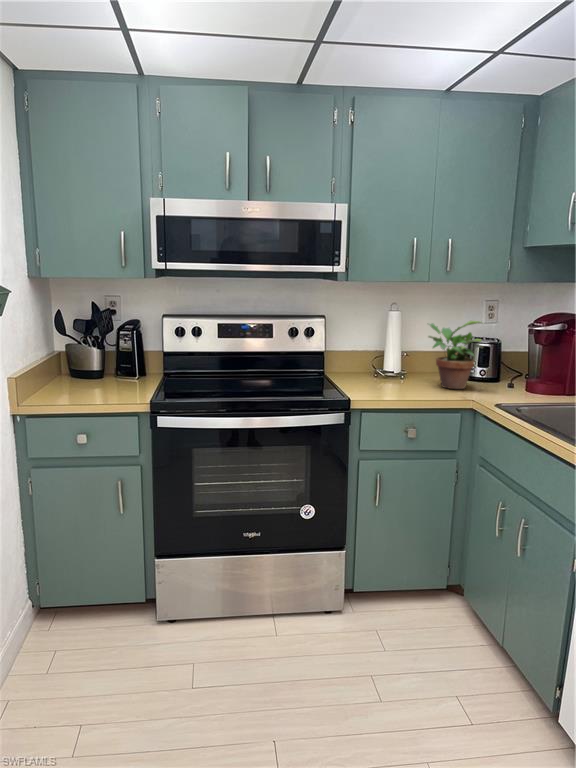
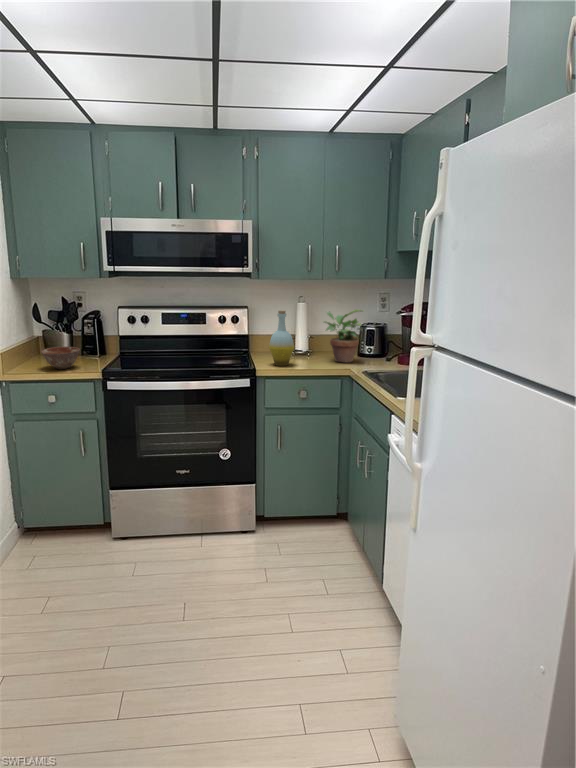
bottle: none [361,322,396,394] -> present [269,310,294,366]
ceramic bowl: none [68,367,119,397] -> present [41,347,80,369]

